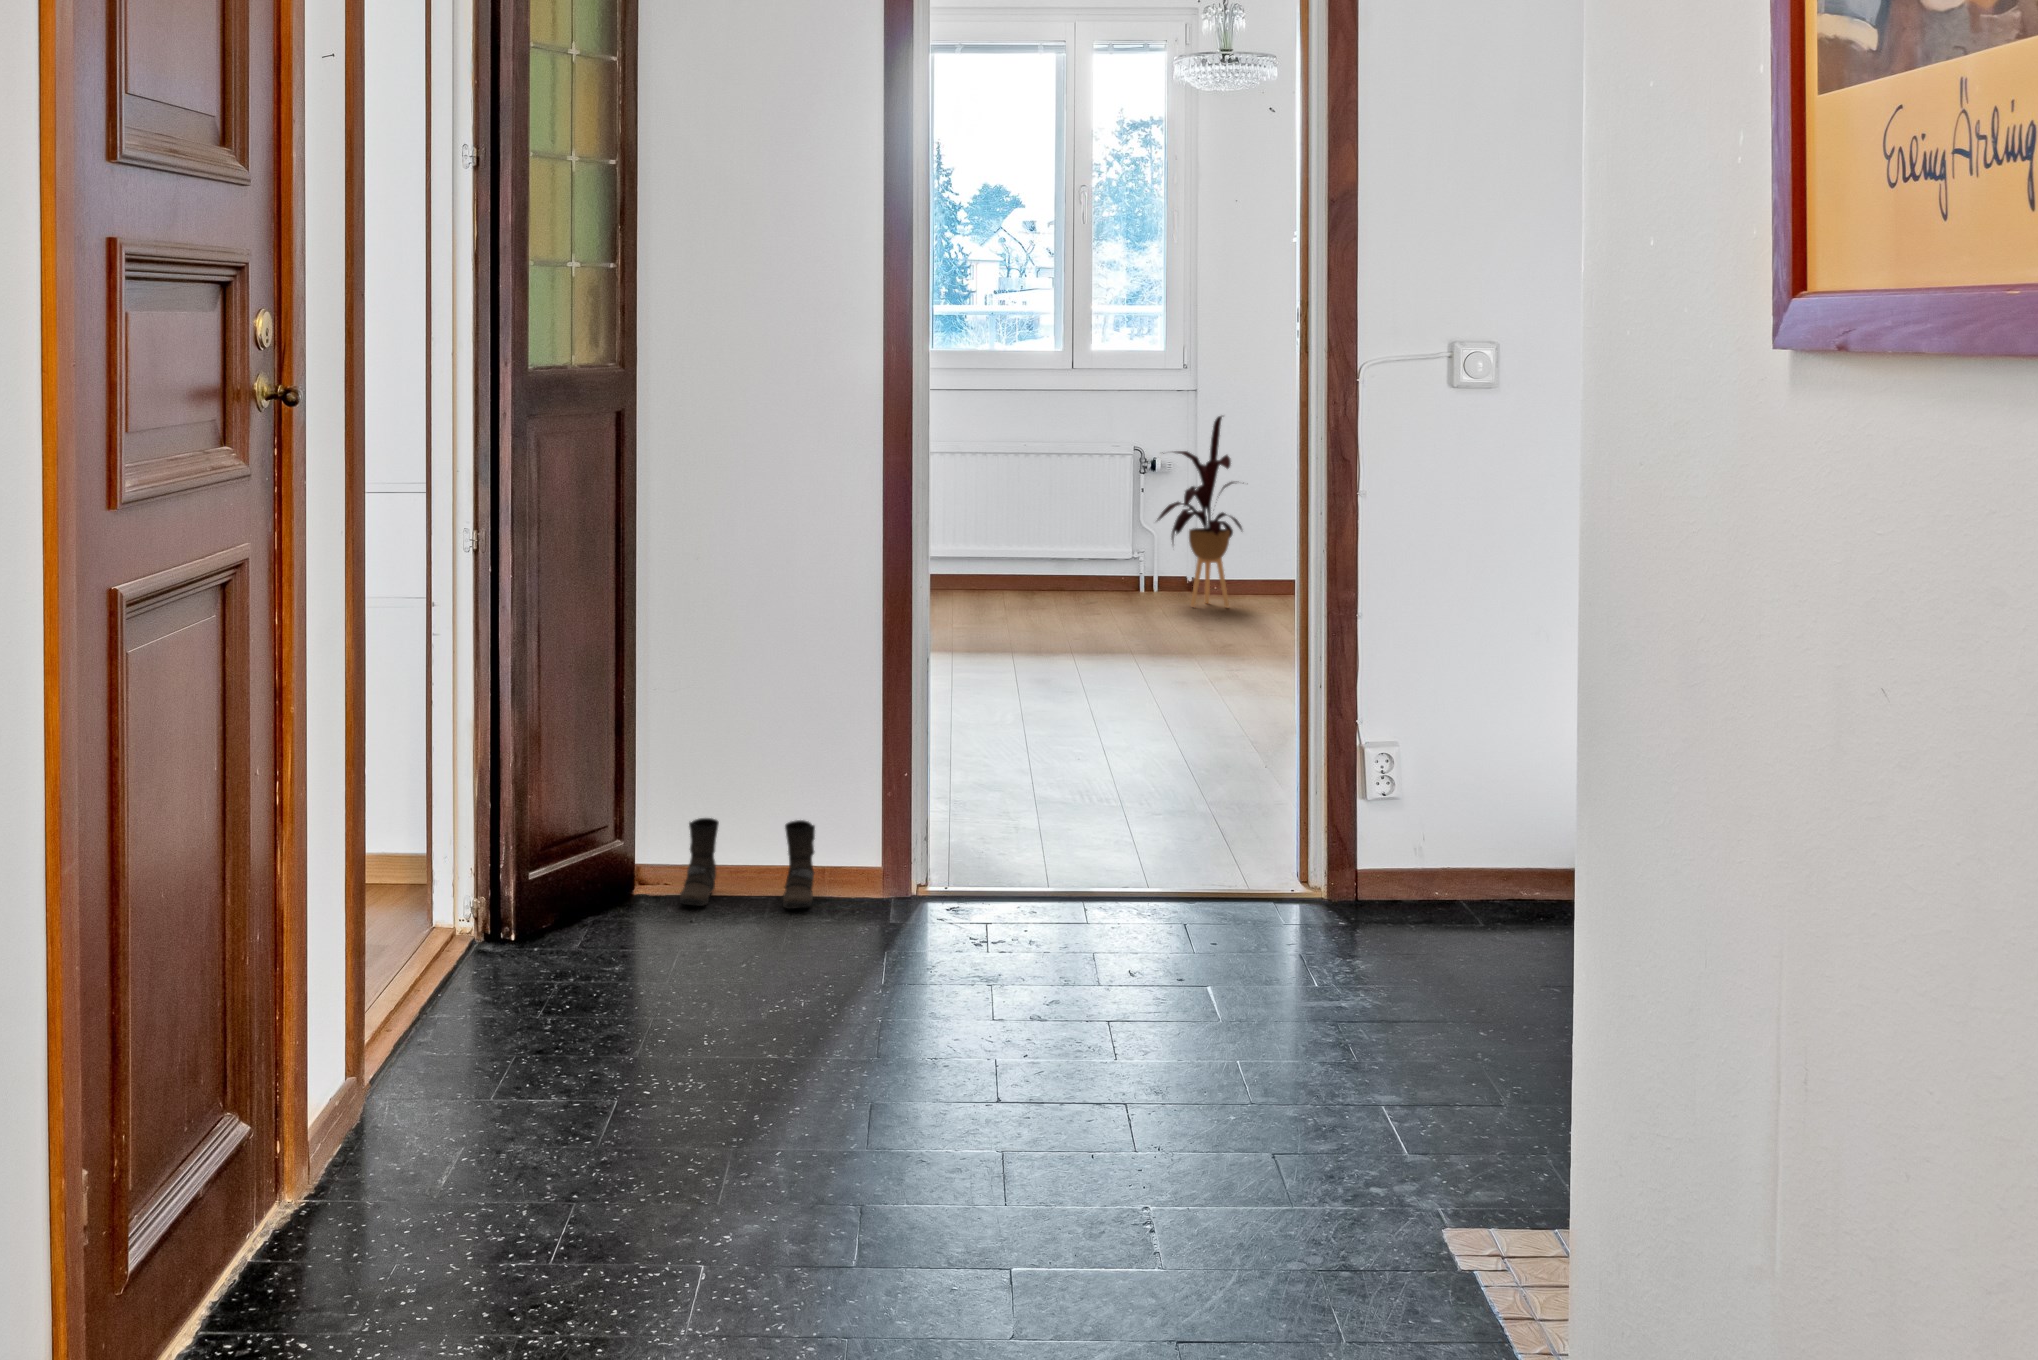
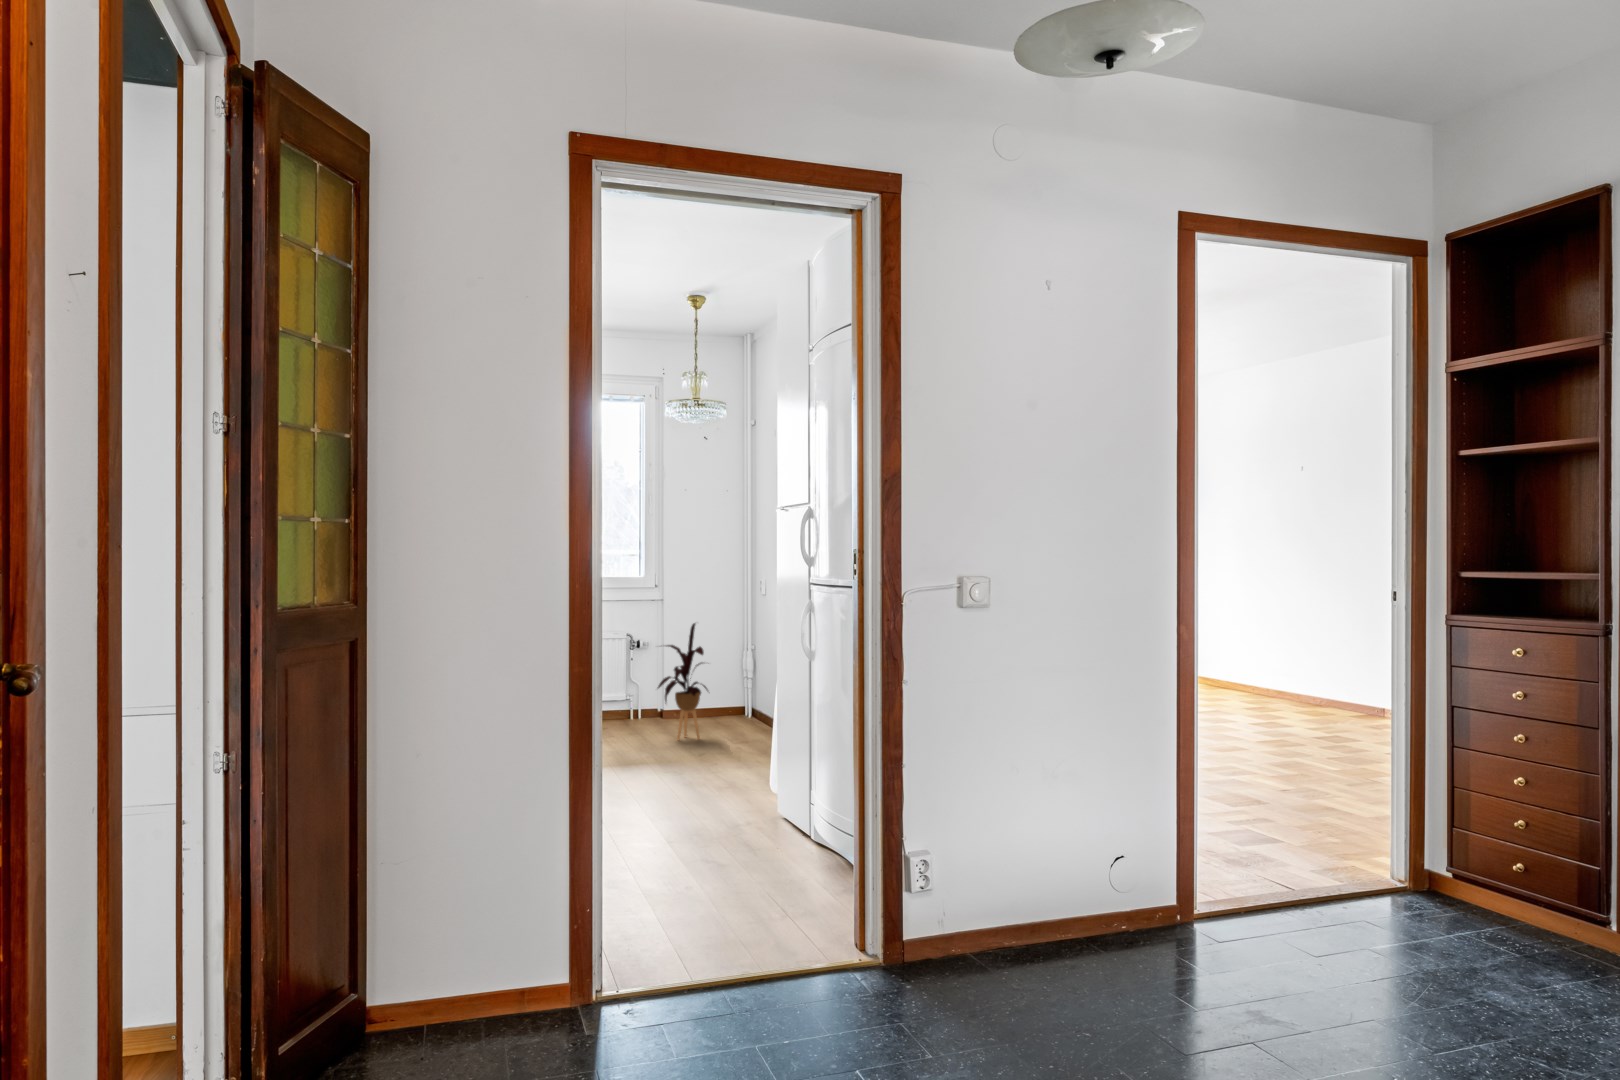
boots: present [680,818,815,909] -> none [409,959,521,1044]

